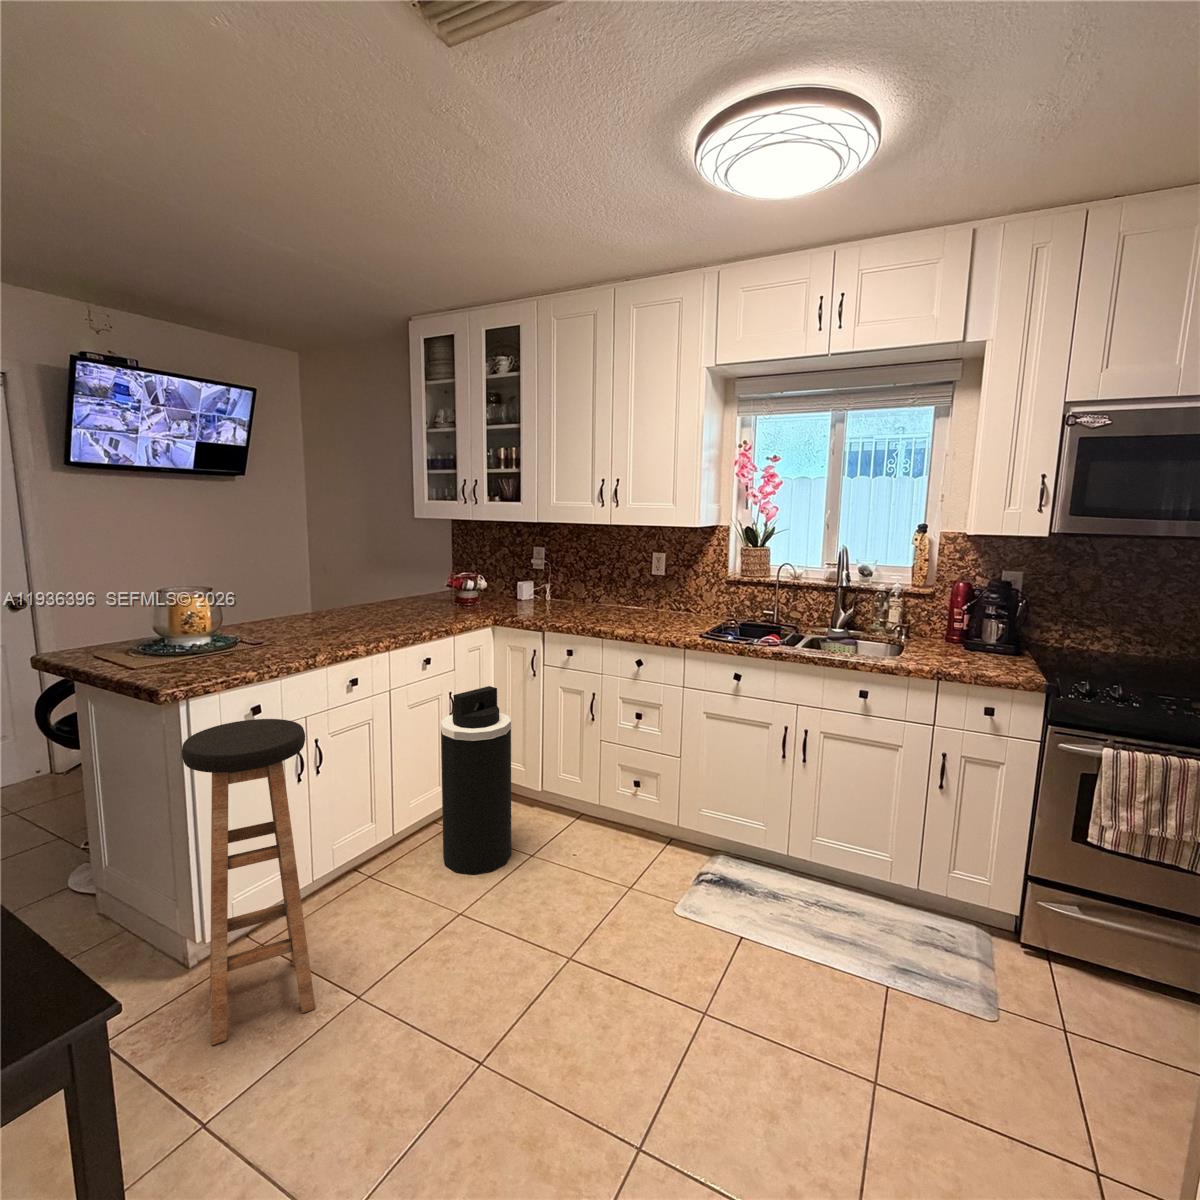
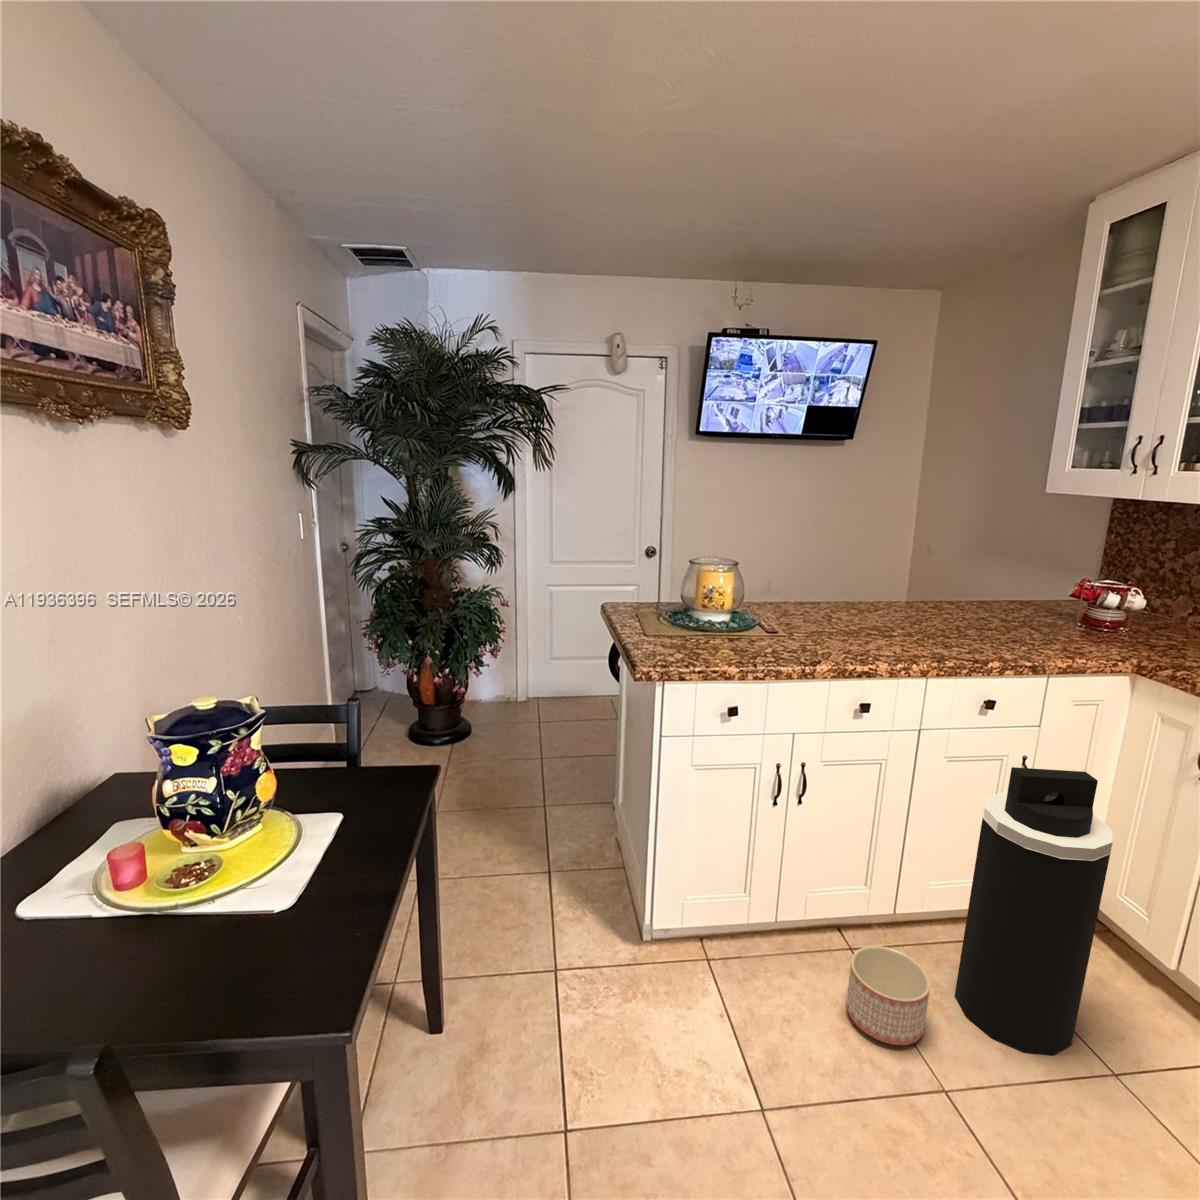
bar stool: present [182,719,315,1045] -> none [616,718,758,1082]
planter: none [382,850,438,915] -> present [846,946,930,1045]

